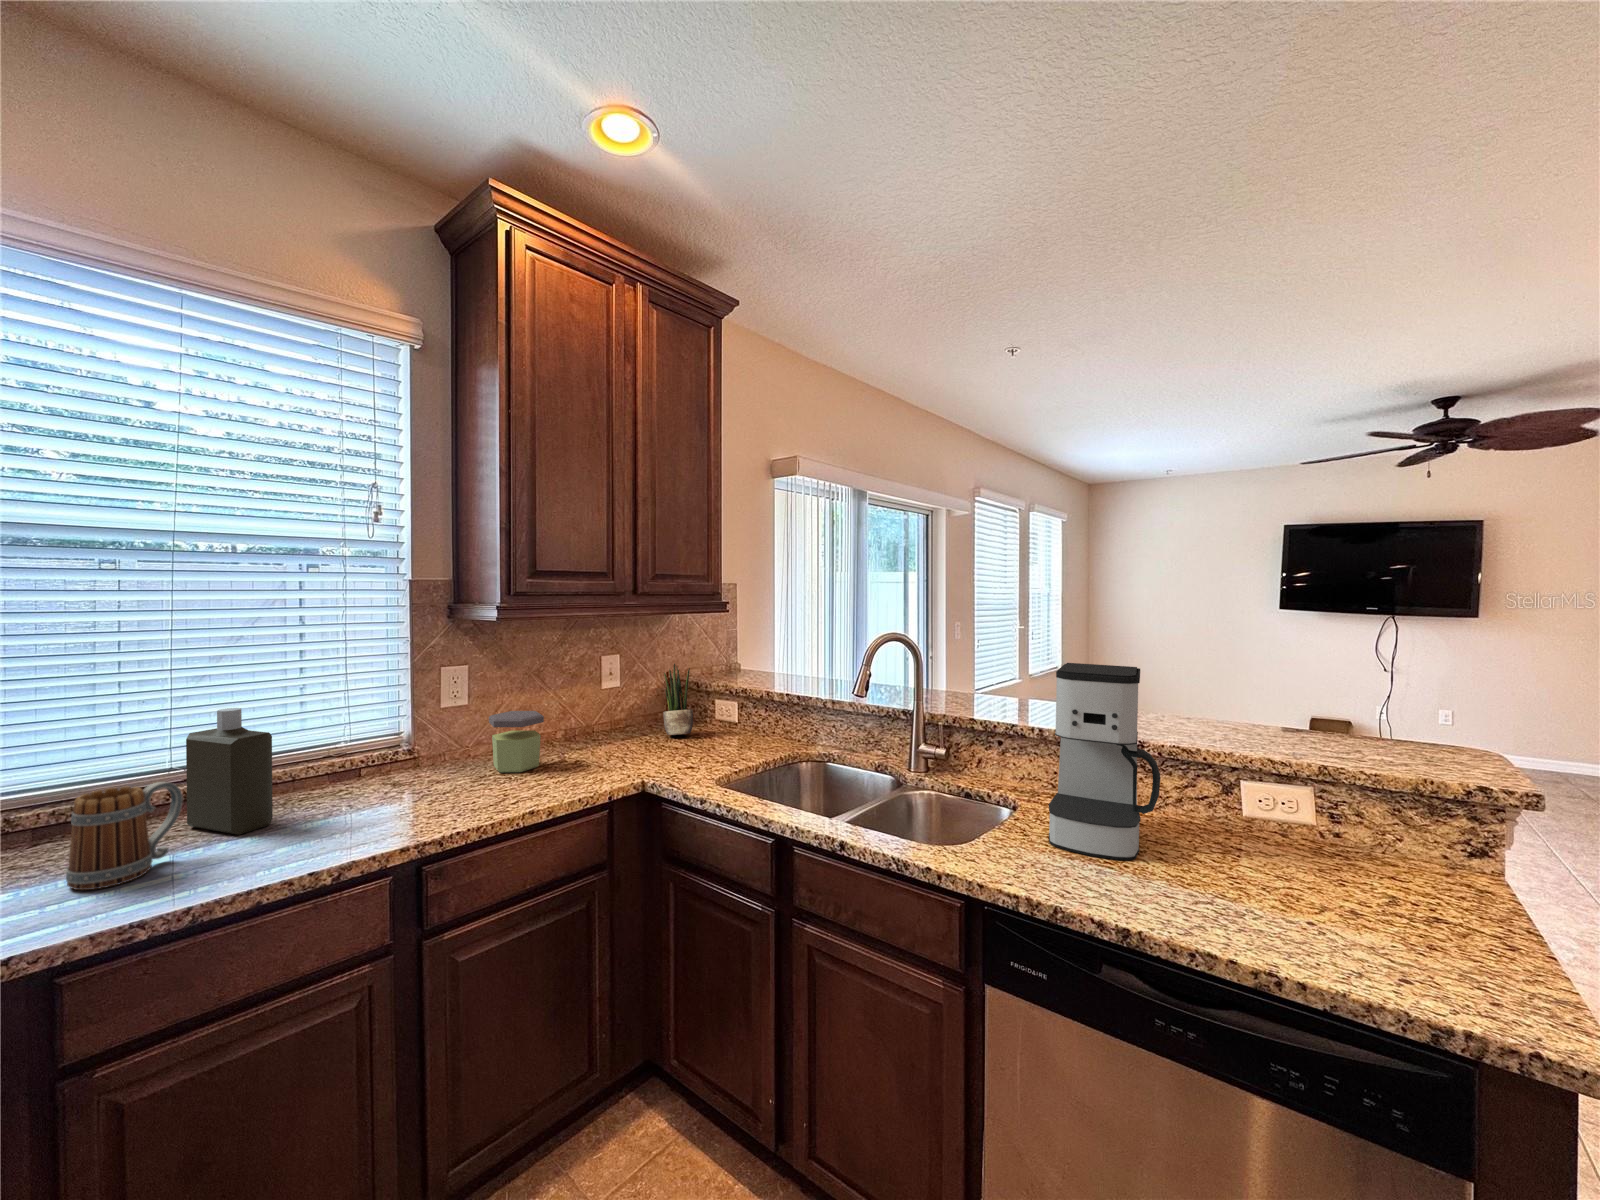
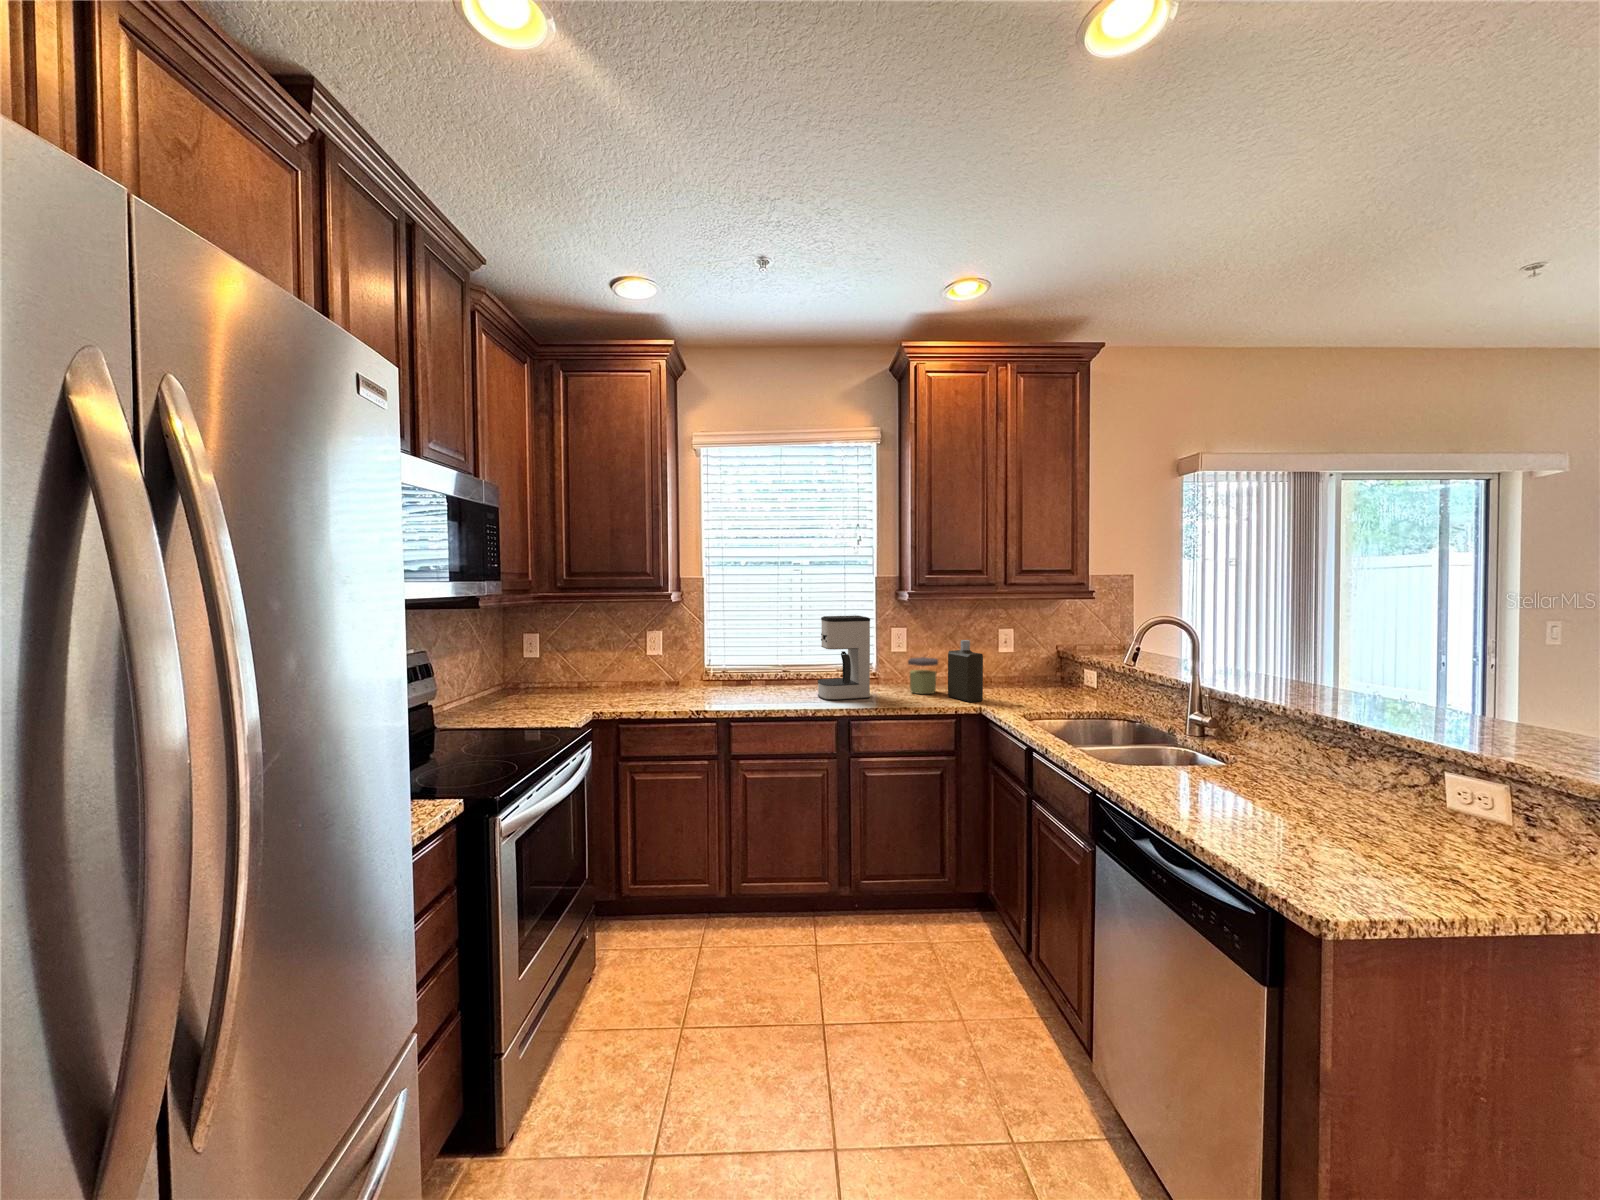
coffee maker: present [1049,663,1160,860] -> present [818,616,870,700]
potted plant: present [663,664,693,735] -> none [1036,636,1060,691]
bottle: present [186,708,273,835] -> present [948,640,983,702]
mug: present [66,782,183,890] -> none [731,664,766,702]

